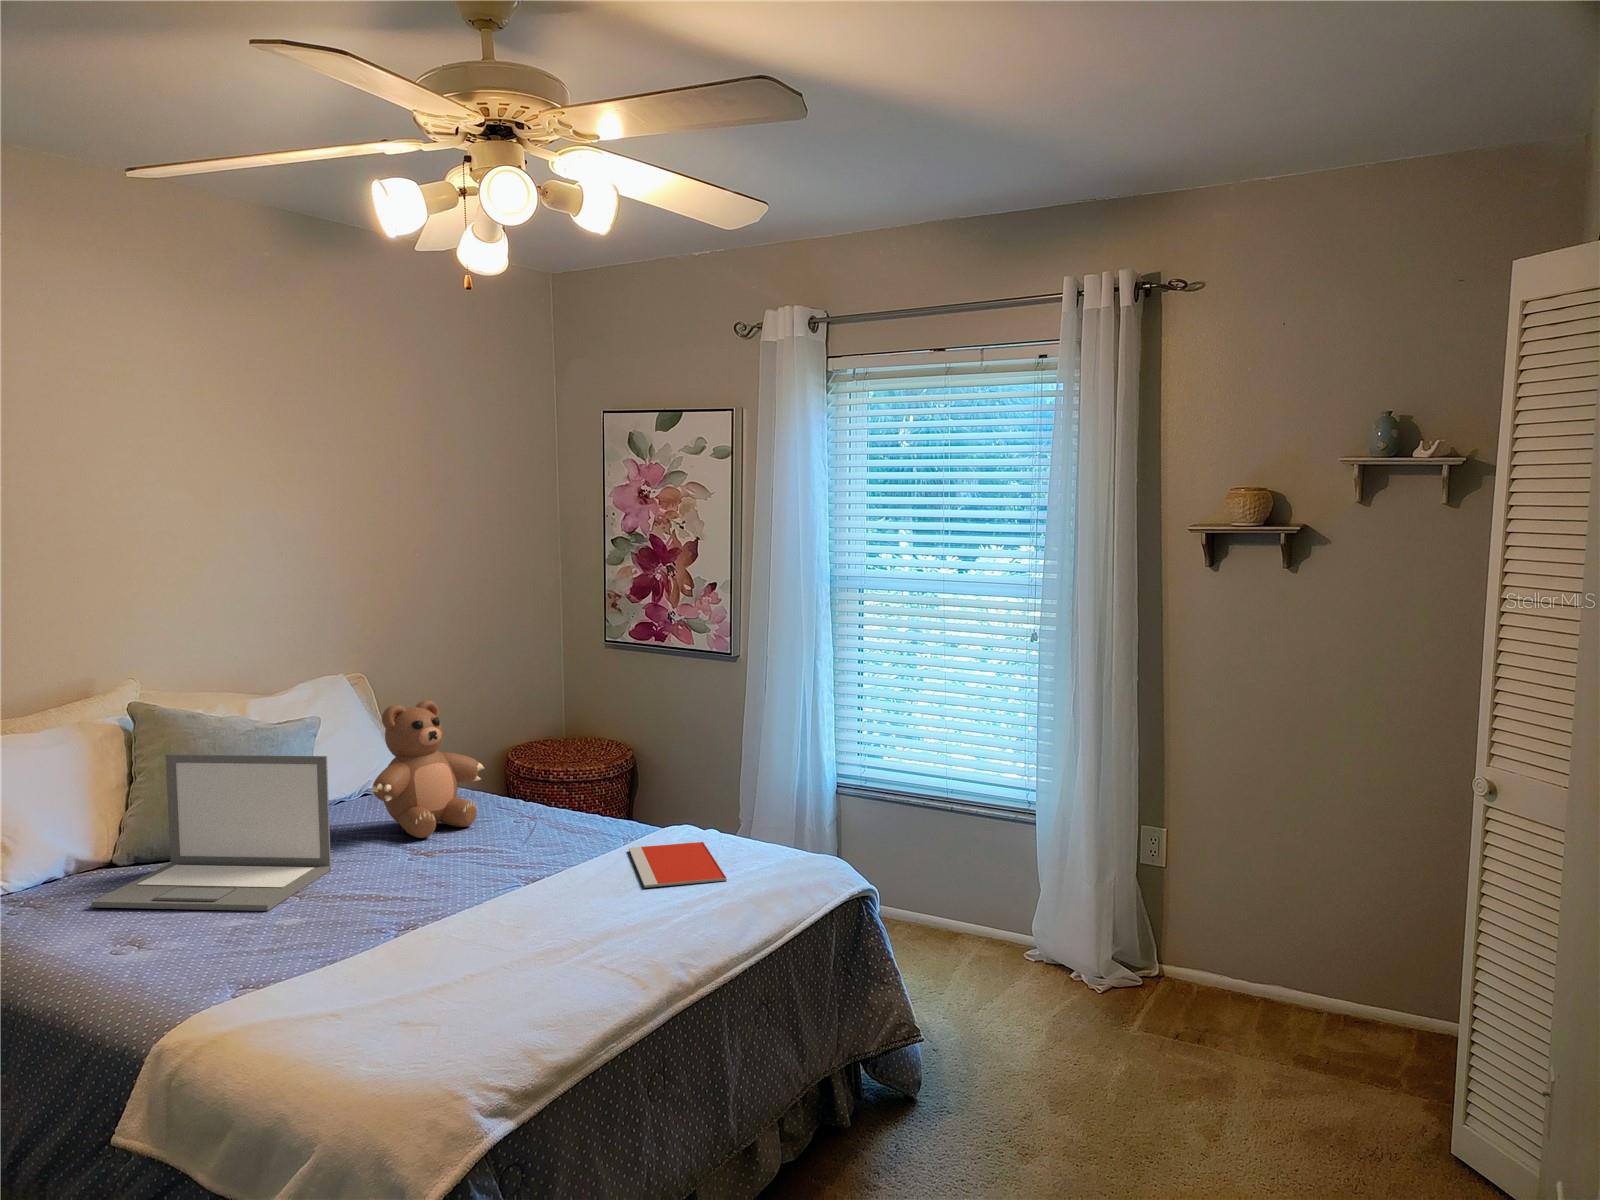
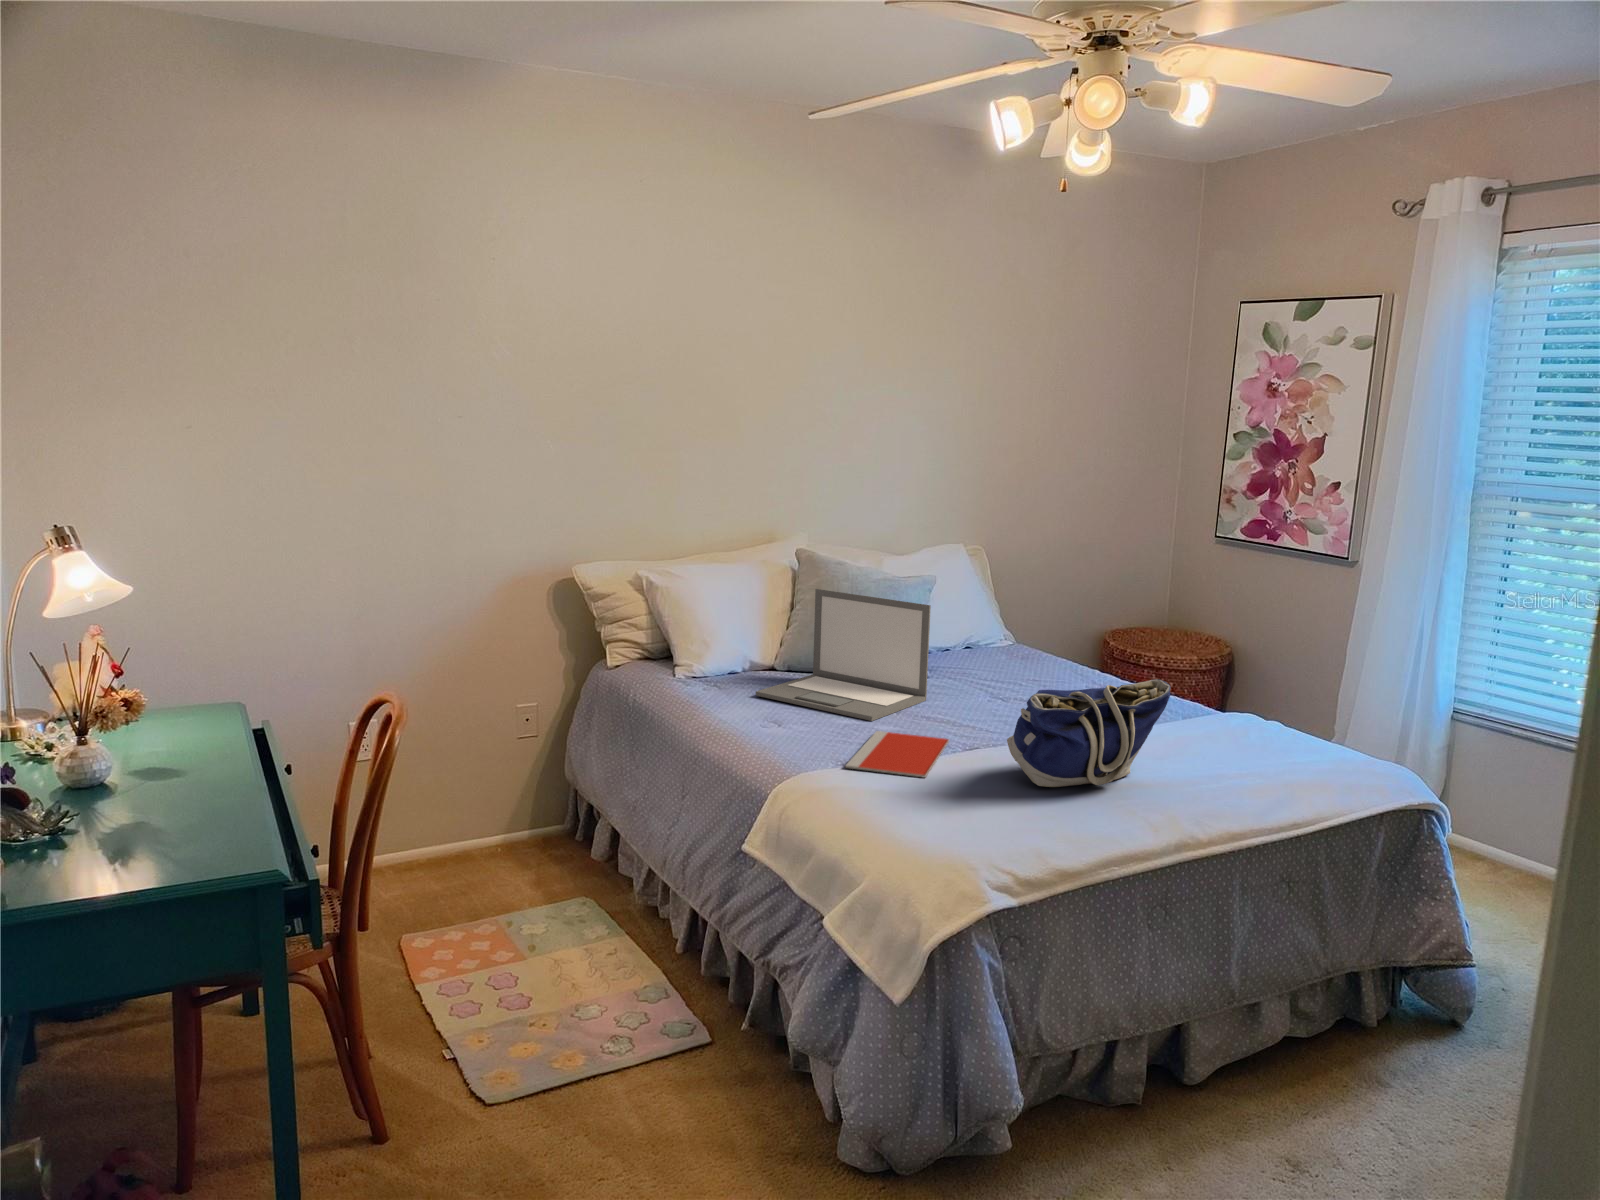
teddy bear: present [371,700,484,838] -> none [966,569,1068,689]
tote bag: none [454,805,626,951] -> present [1007,679,1171,787]
notebook: present [629,842,727,888] -> present [845,731,949,777]

